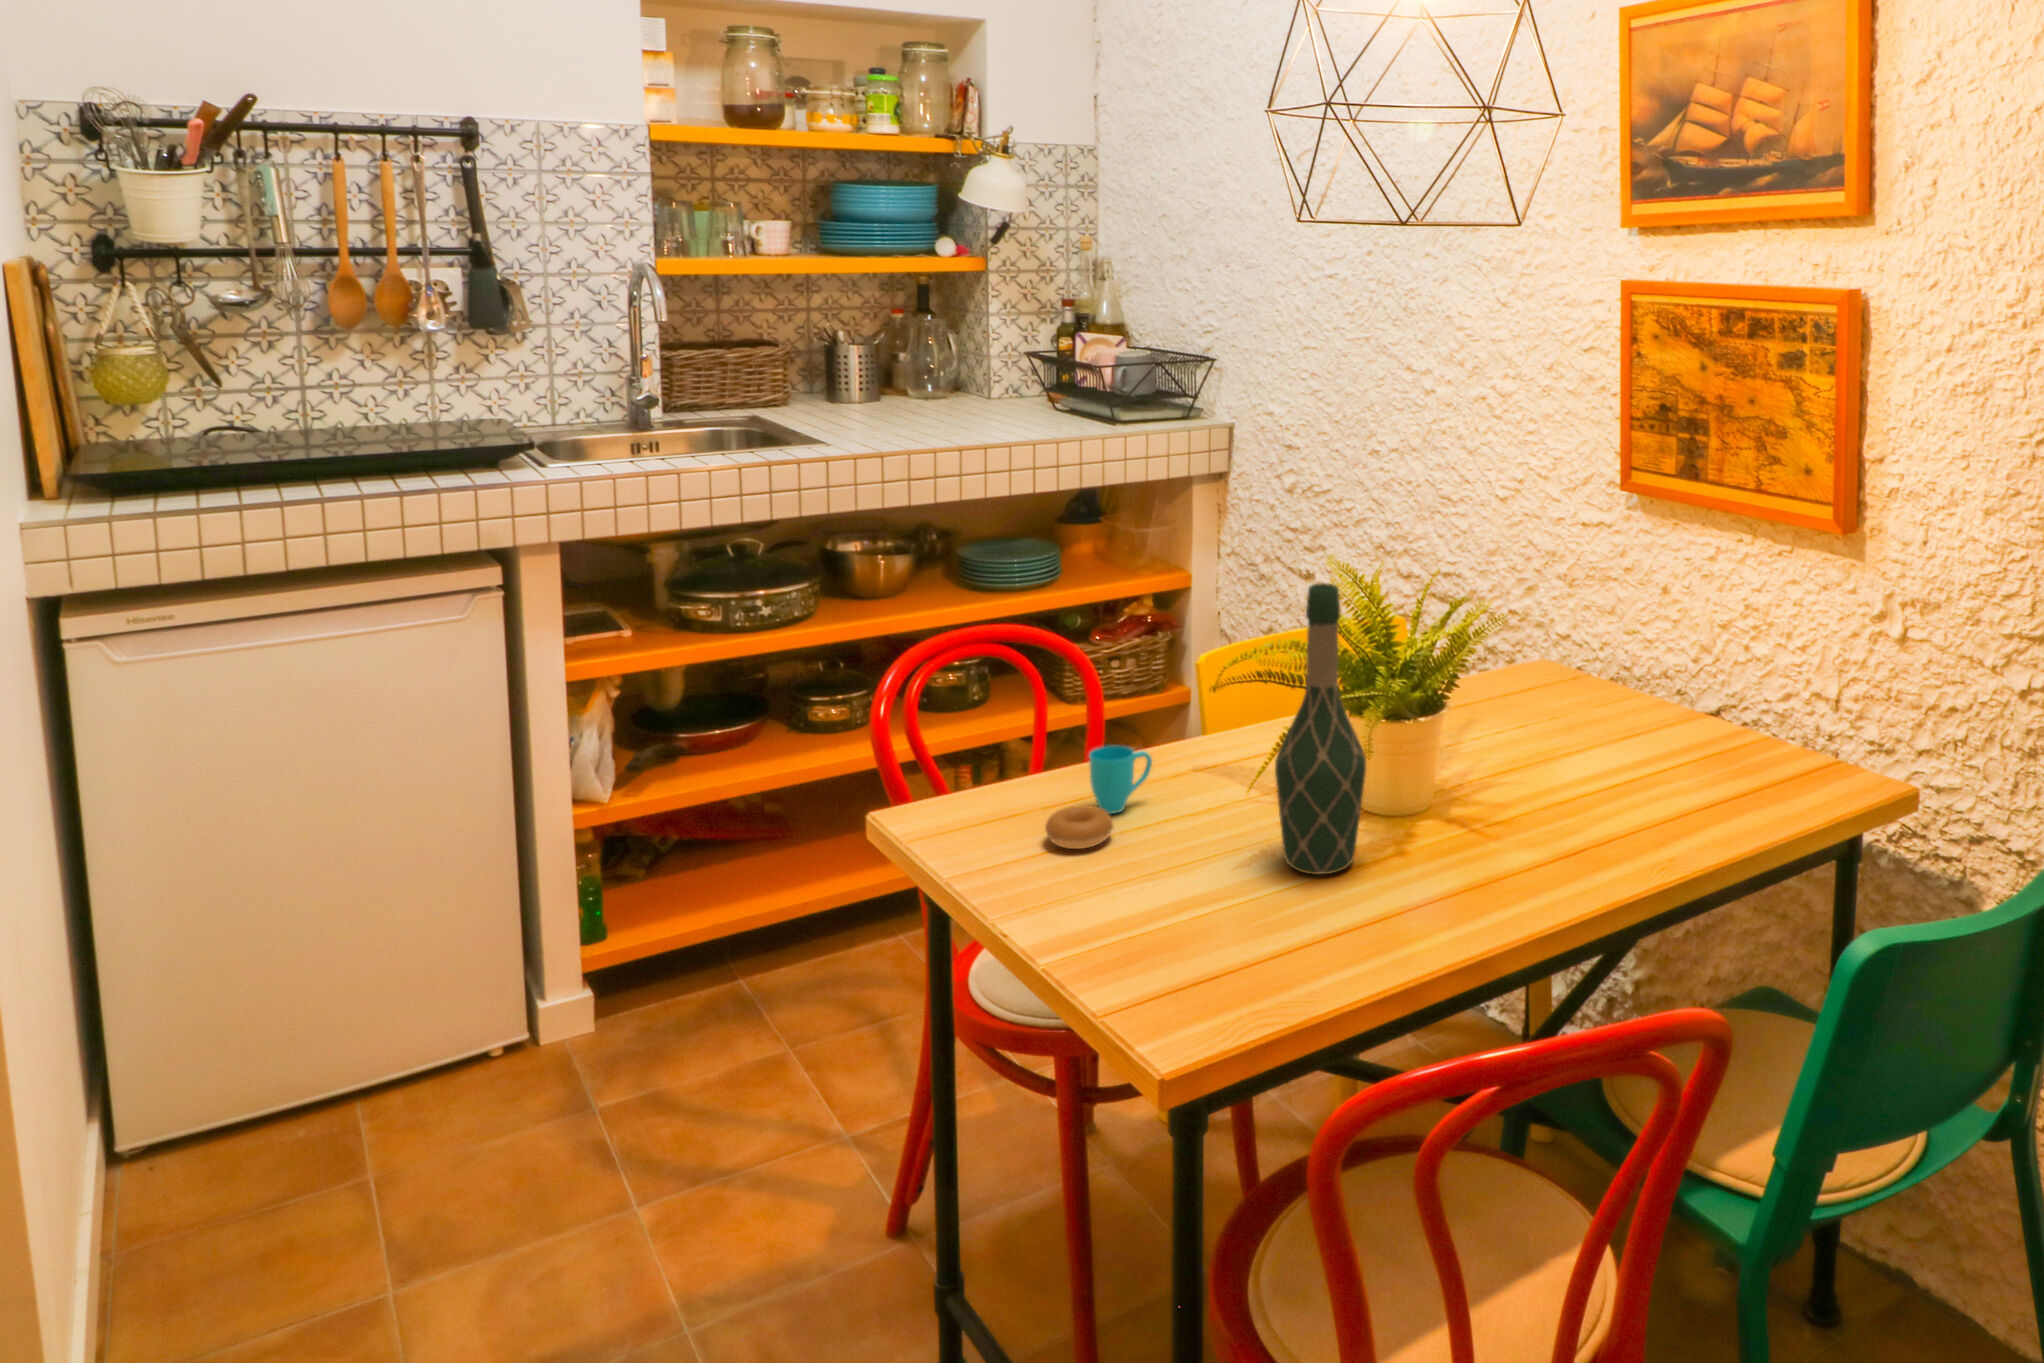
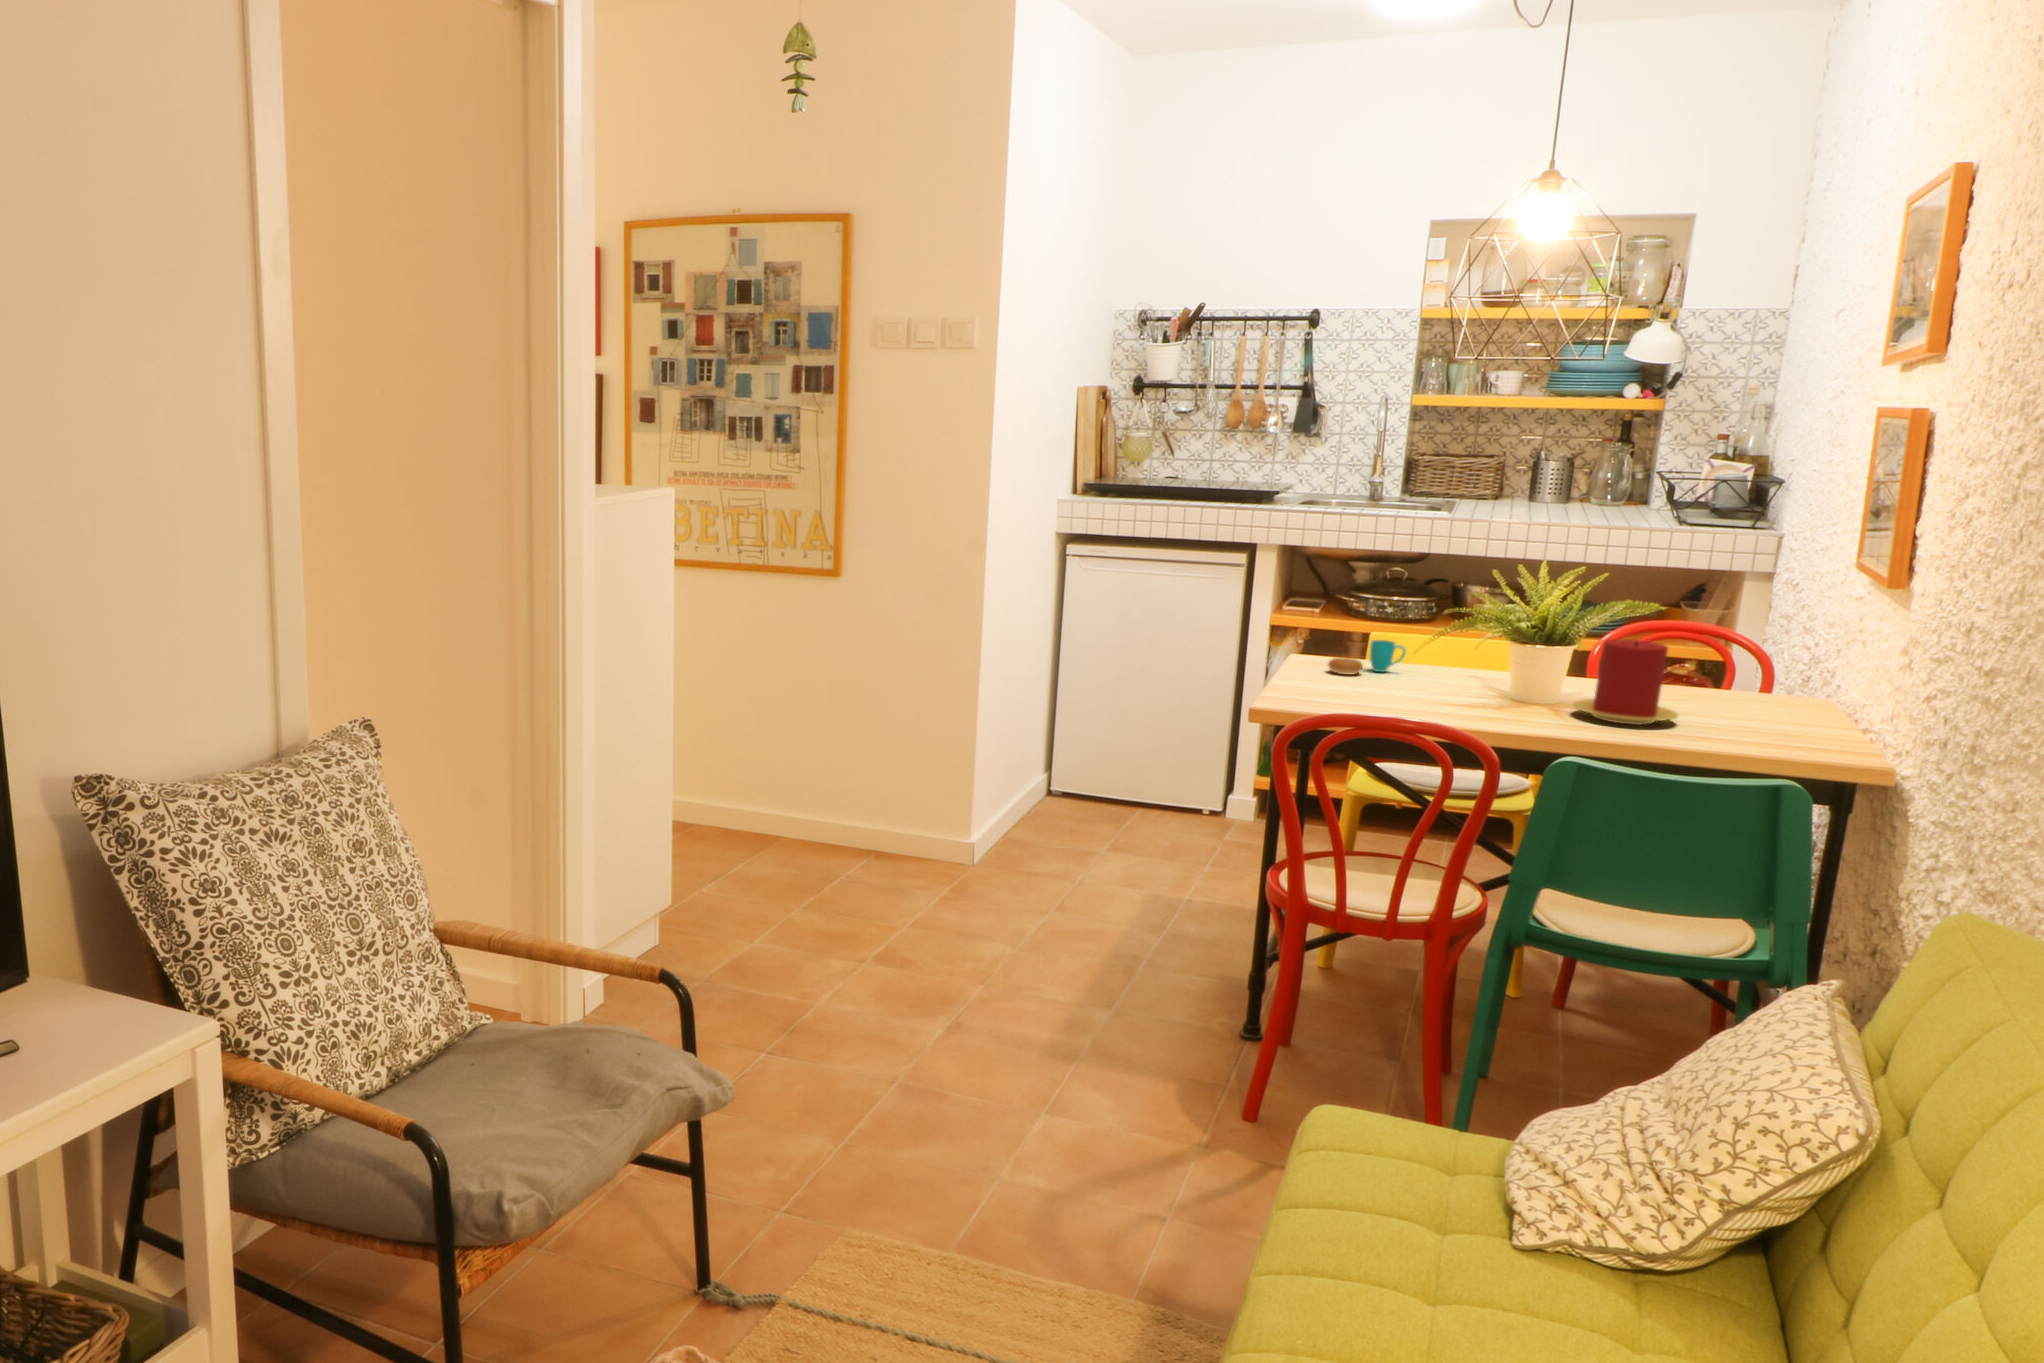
wine bottle: present [1275,583,1366,874] -> none [1411,553,1463,700]
candle: none [1506,666,1660,819] -> present [1573,639,1678,725]

